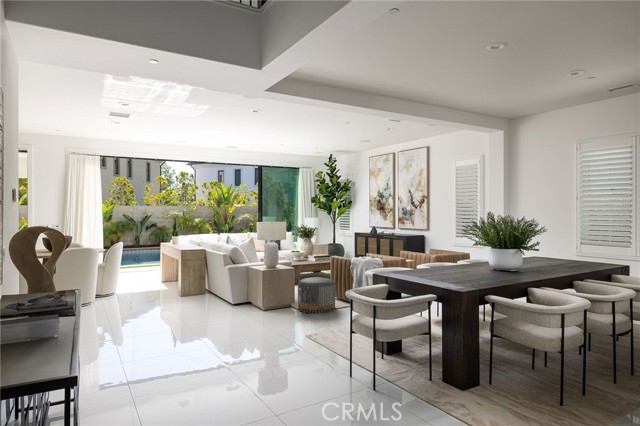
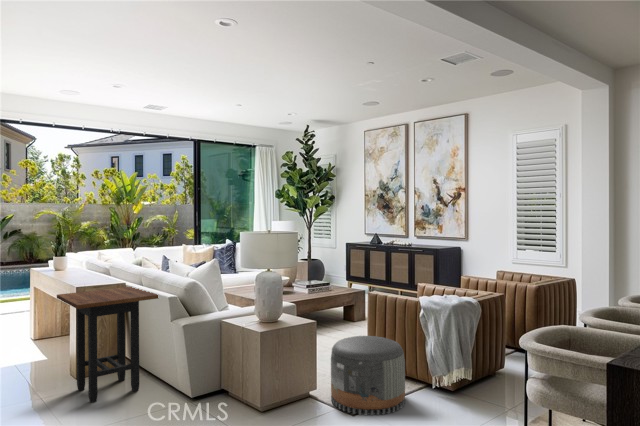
side table: none [173,251,219,304] -> present [57,287,158,402]

